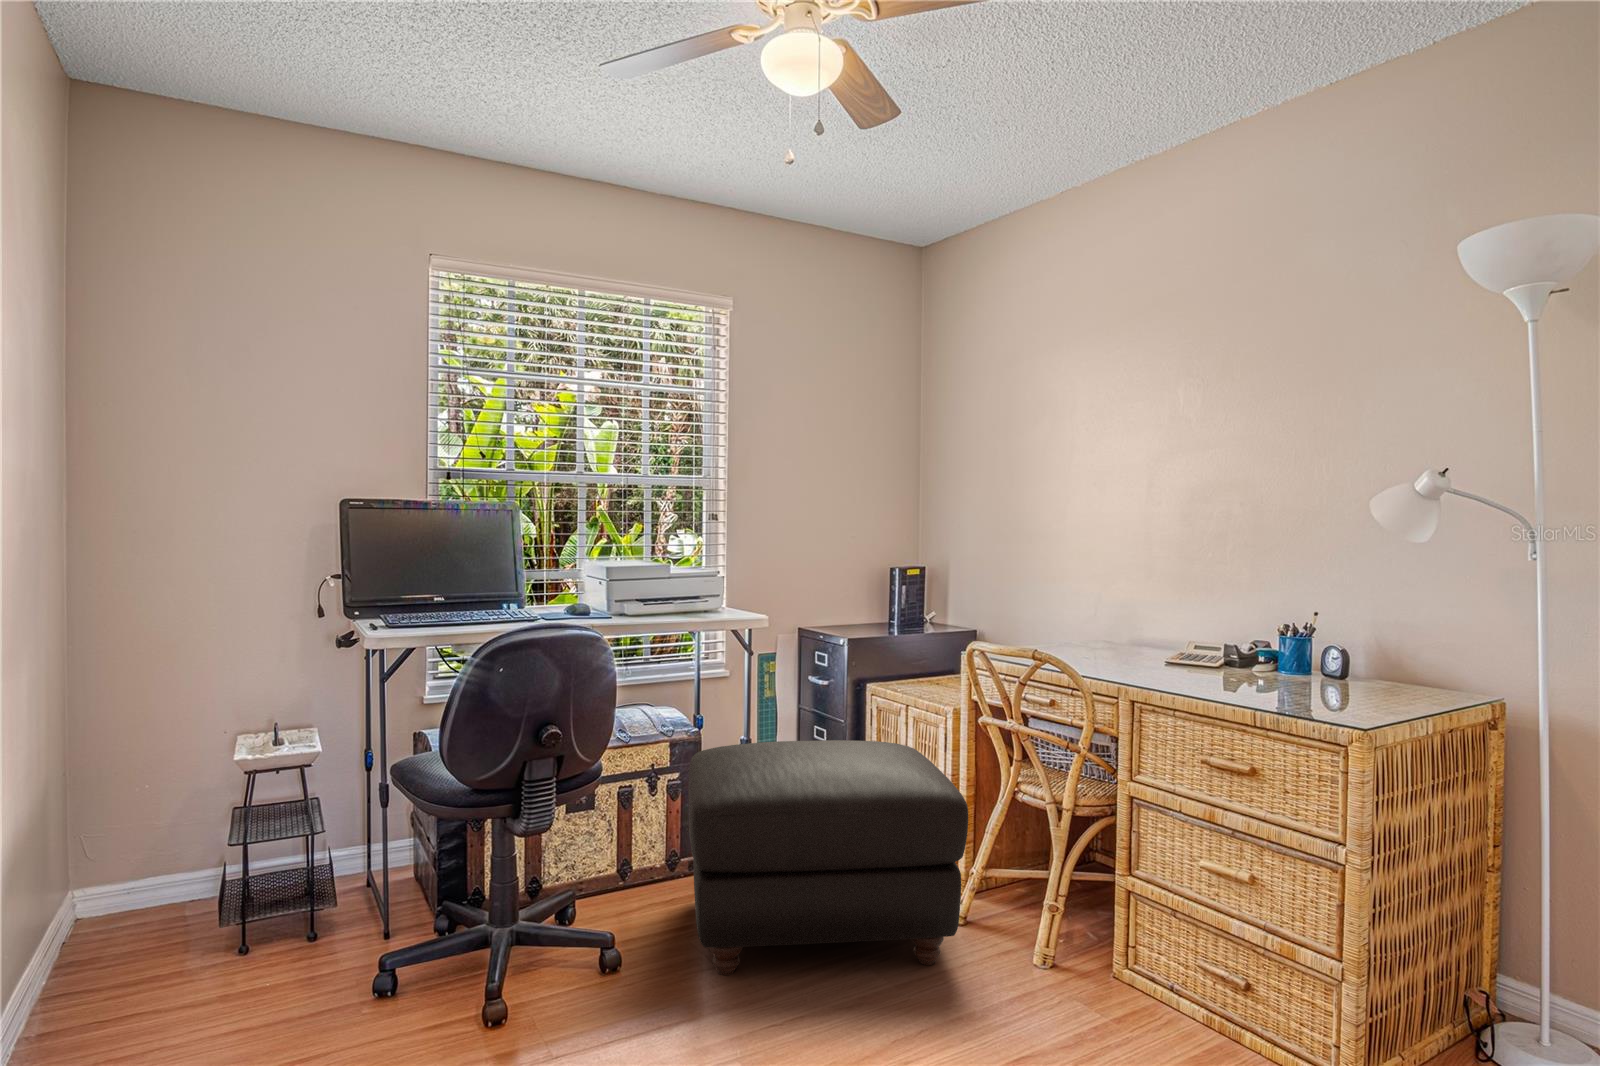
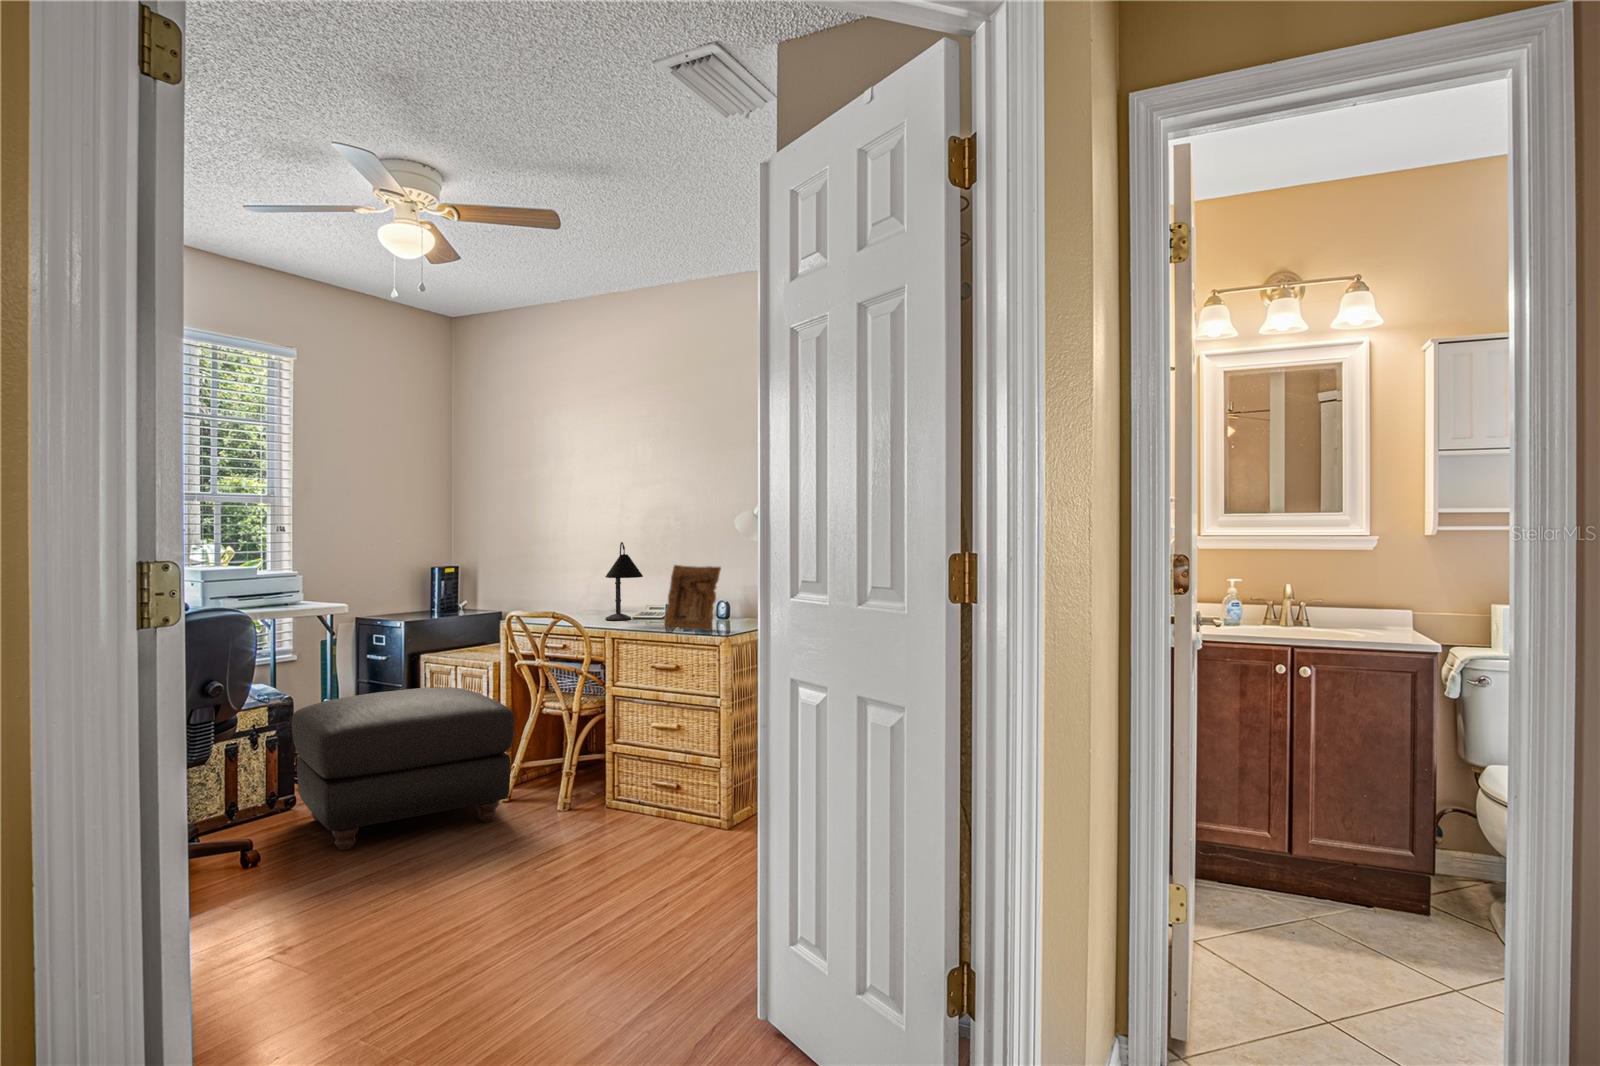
desk lamp: none [1119,541,1185,666] -> present [605,542,643,621]
picture frame: none [1224,583,1344,710] -> present [664,565,721,630]

